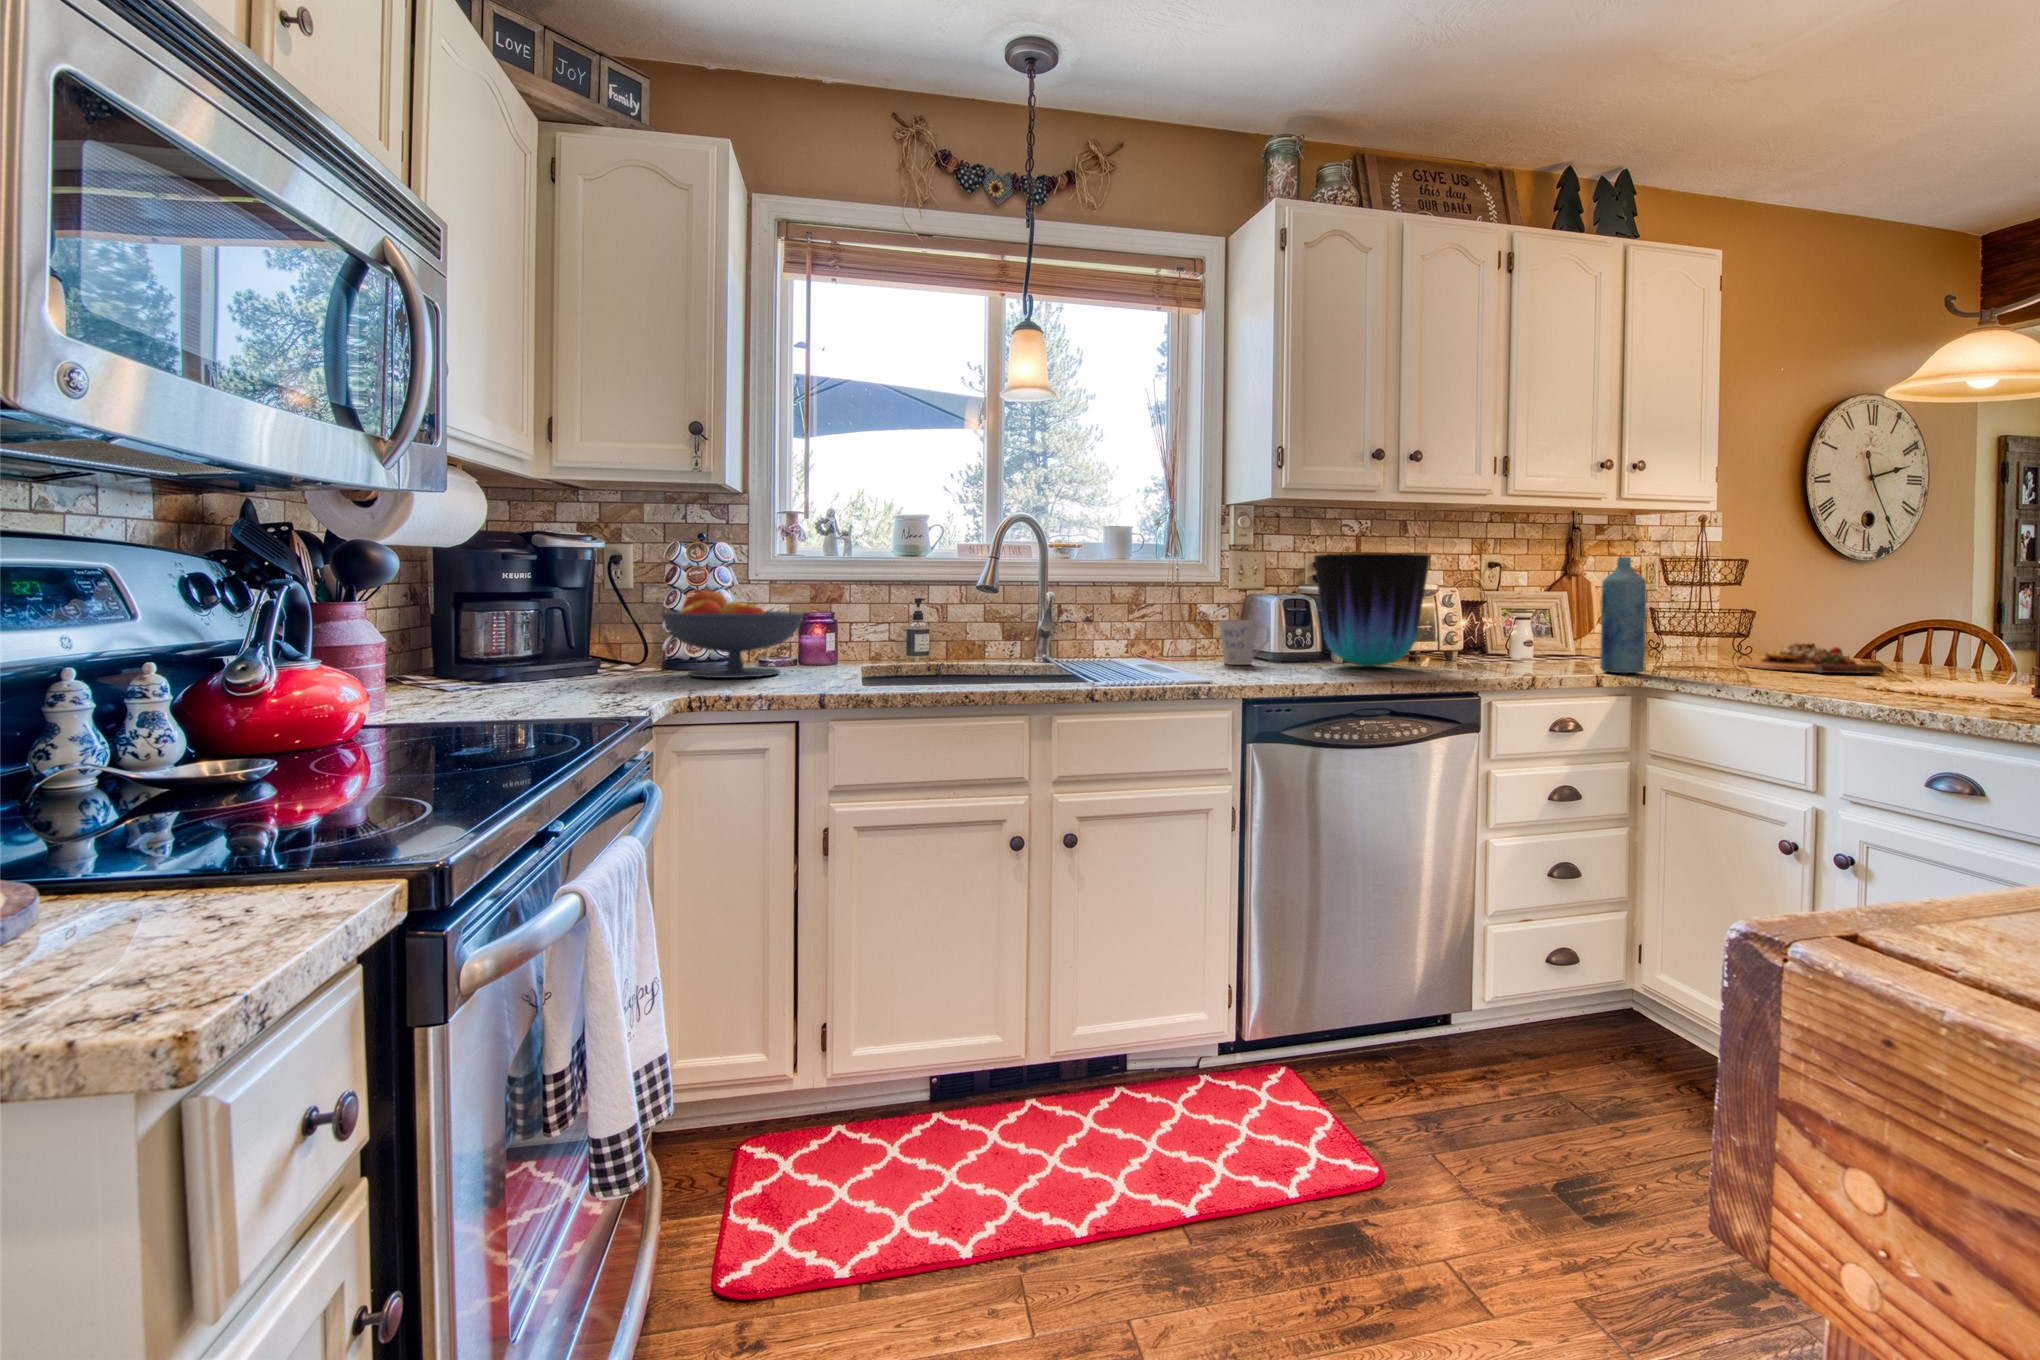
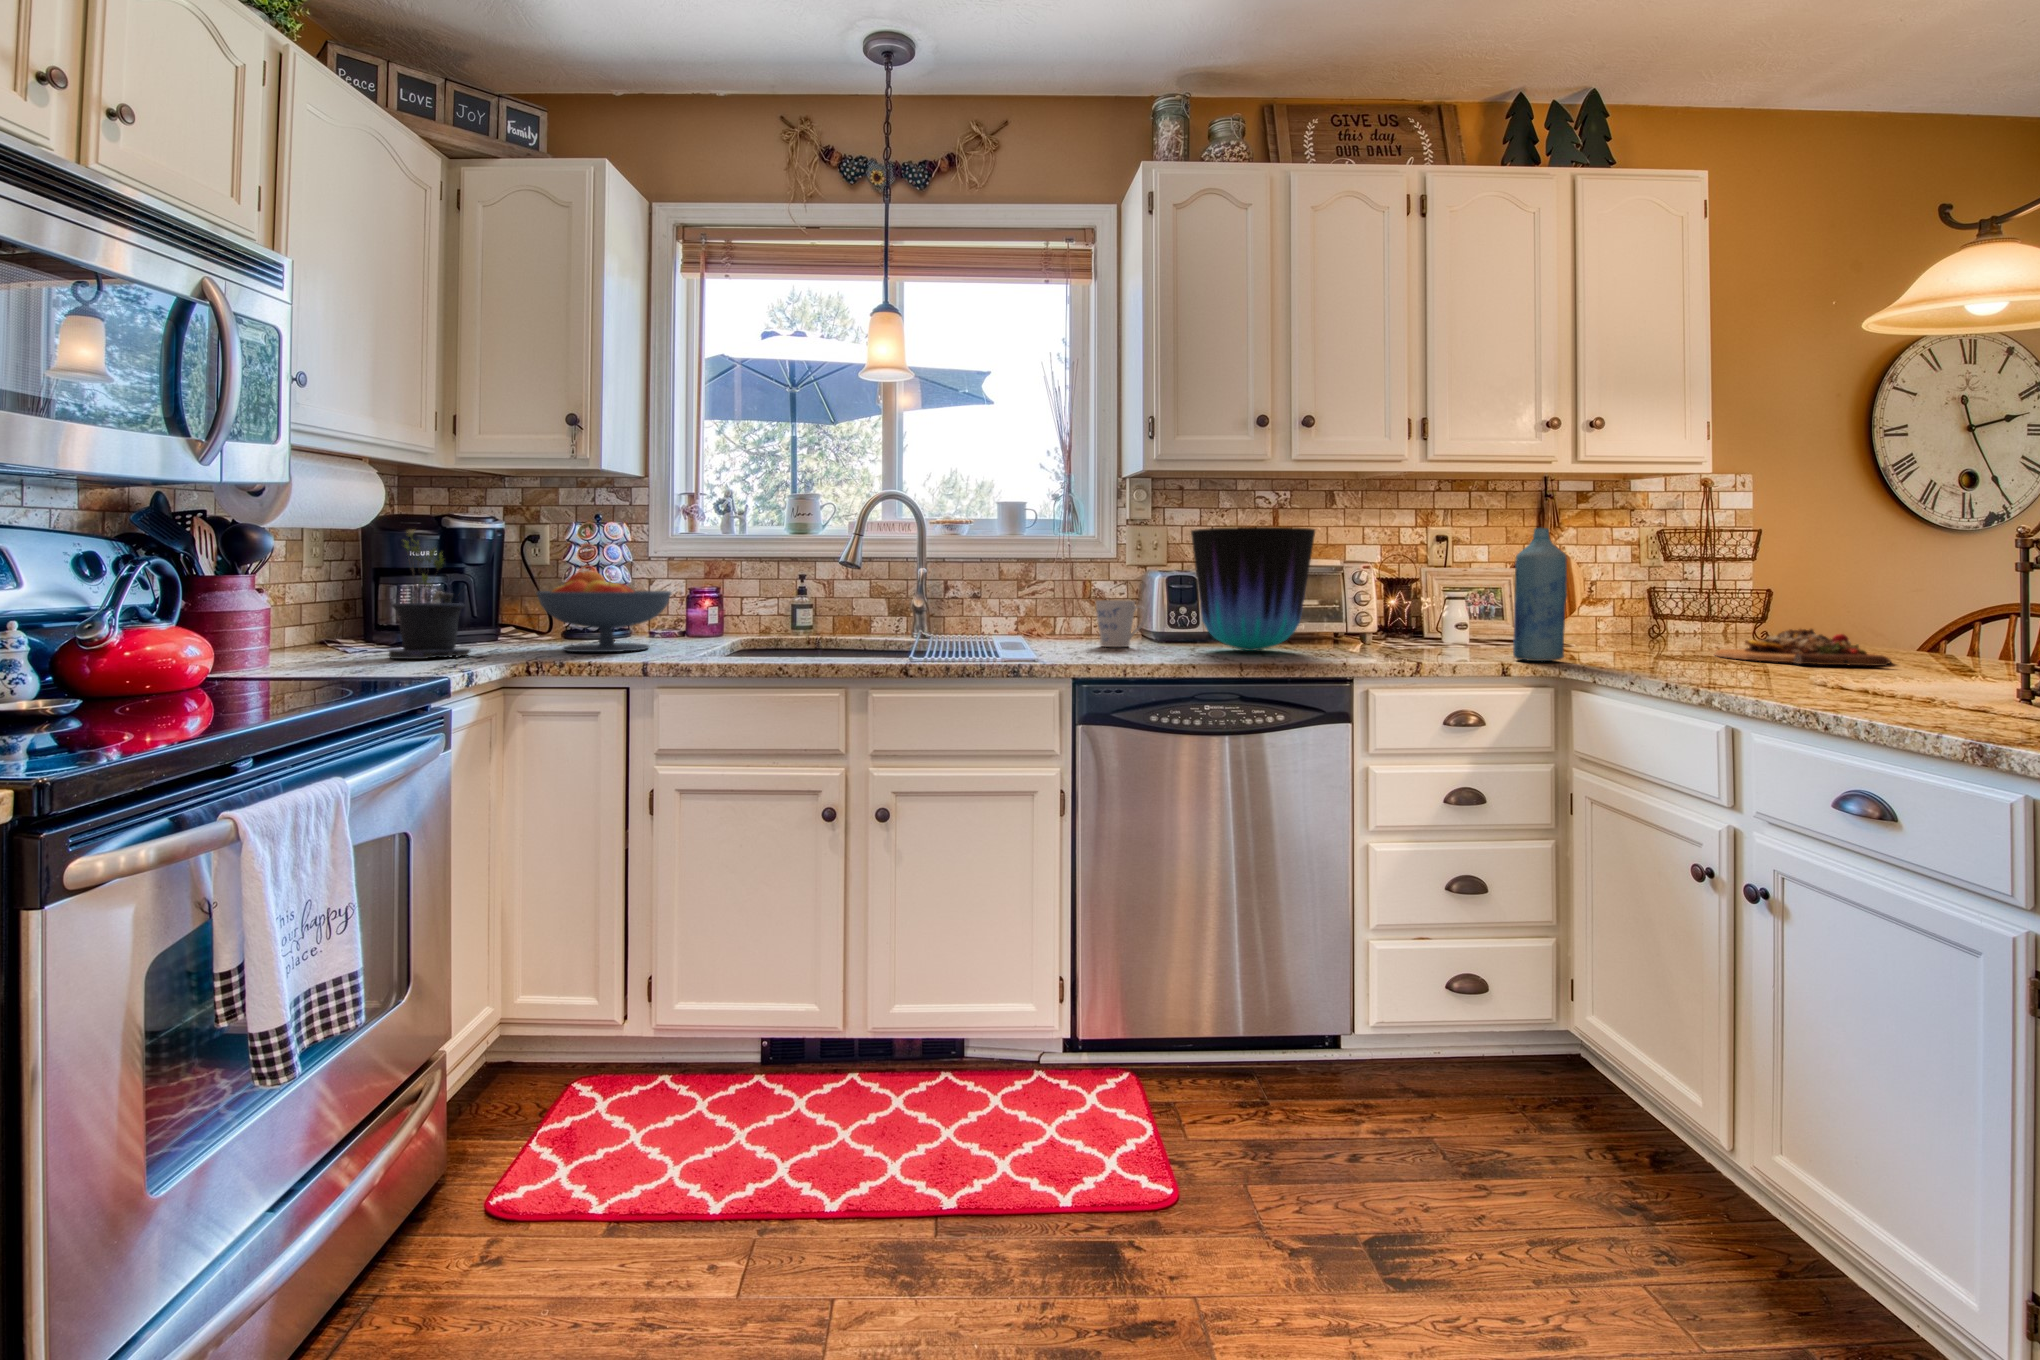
potted plant: none [502,544,596,689] -> present [389,529,470,659]

